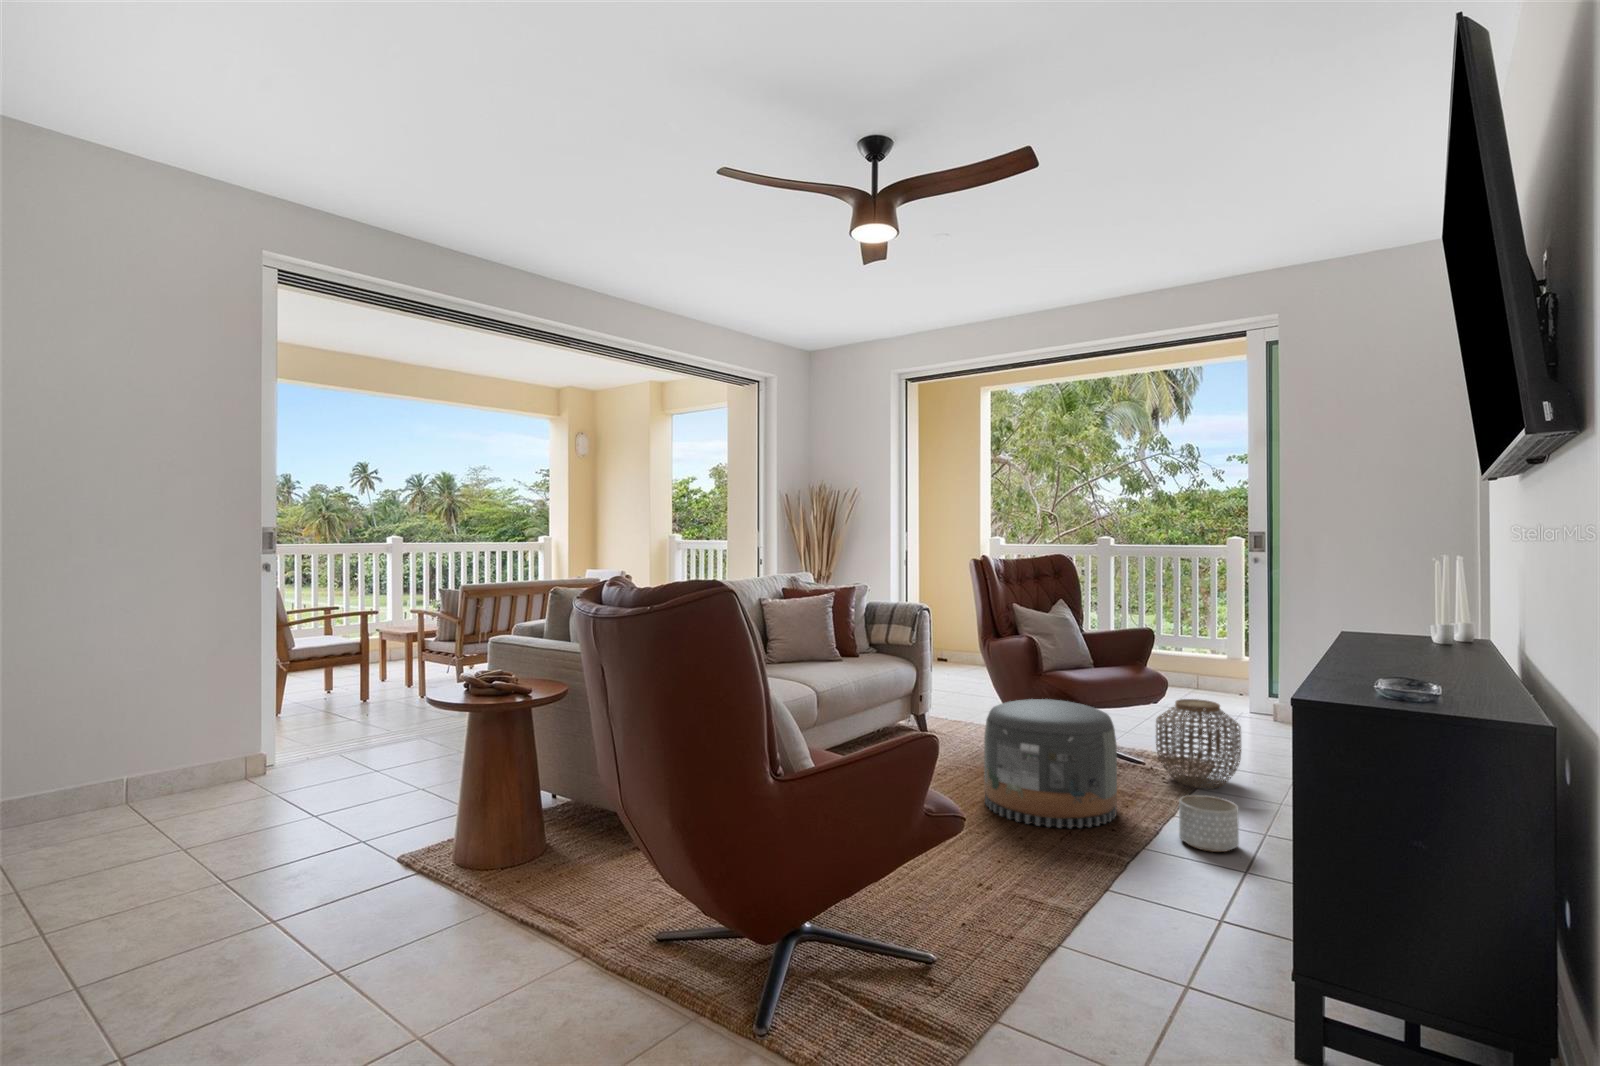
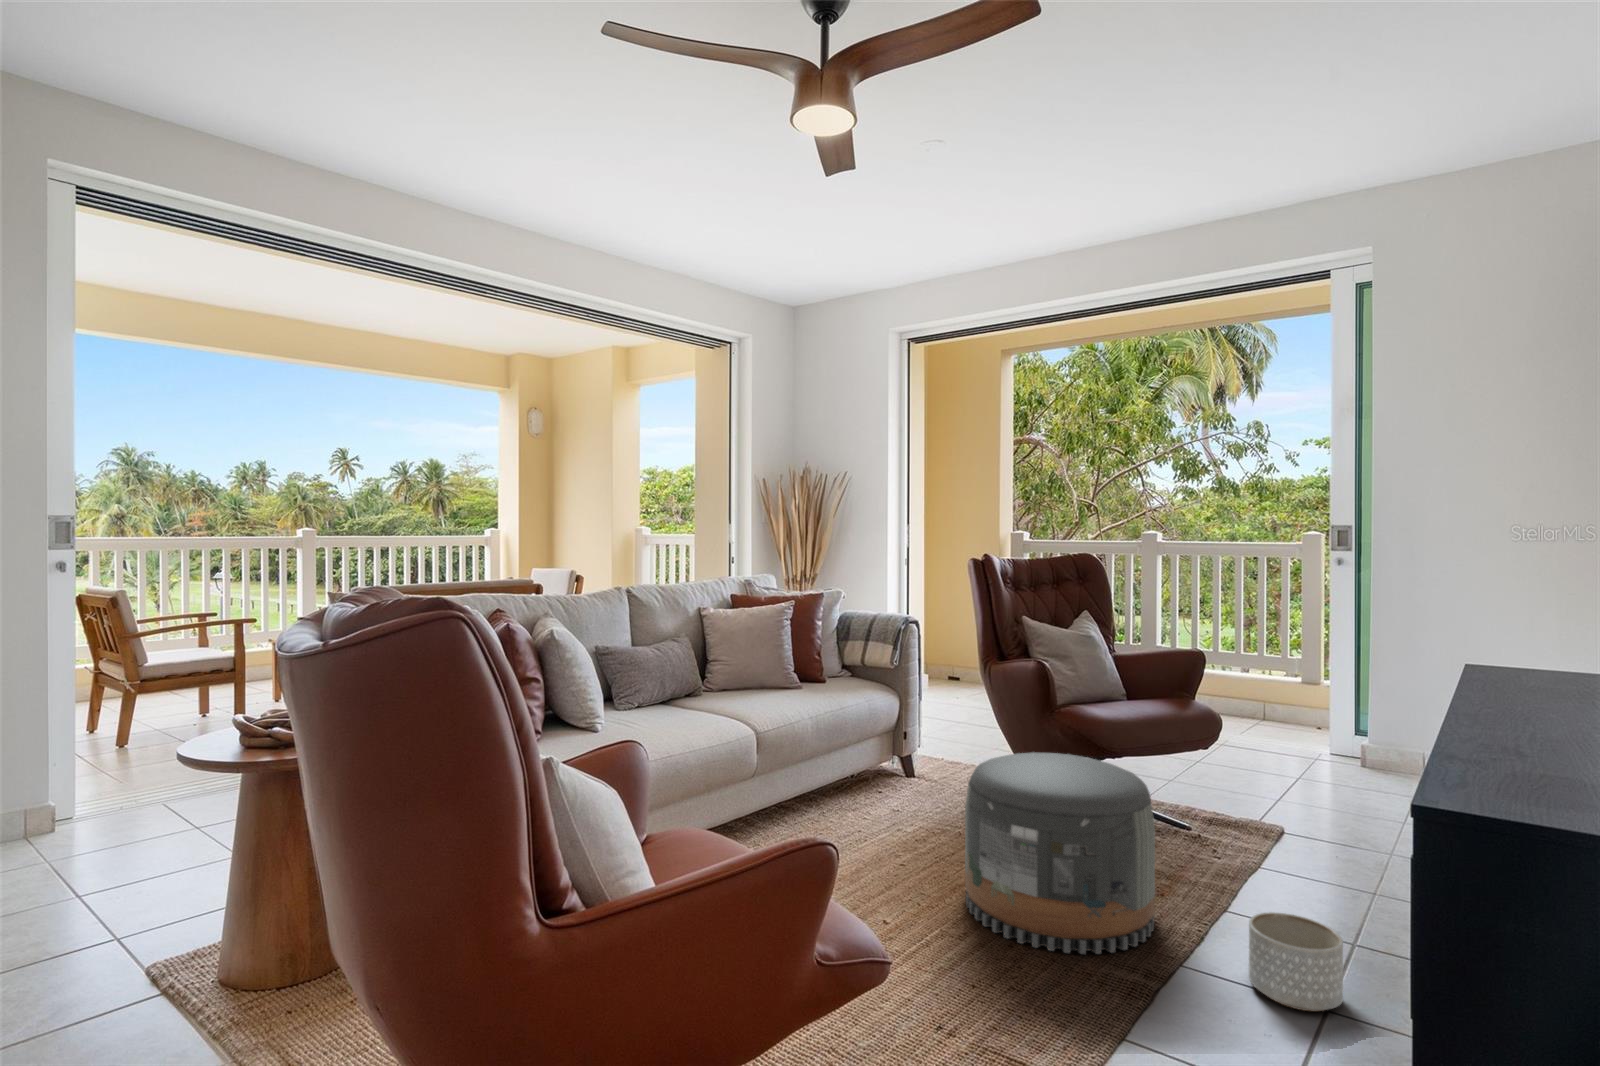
woven basket: present [1156,699,1241,789] -> none [1213,751,1337,881]

